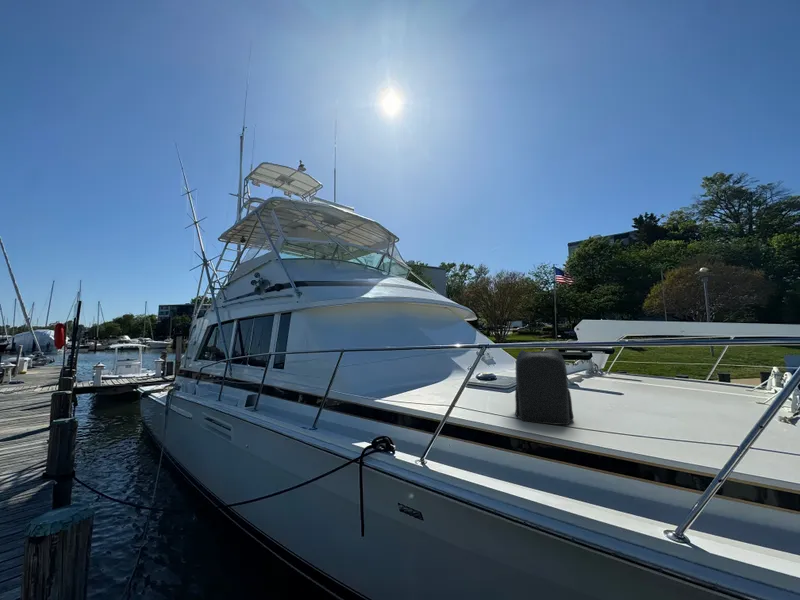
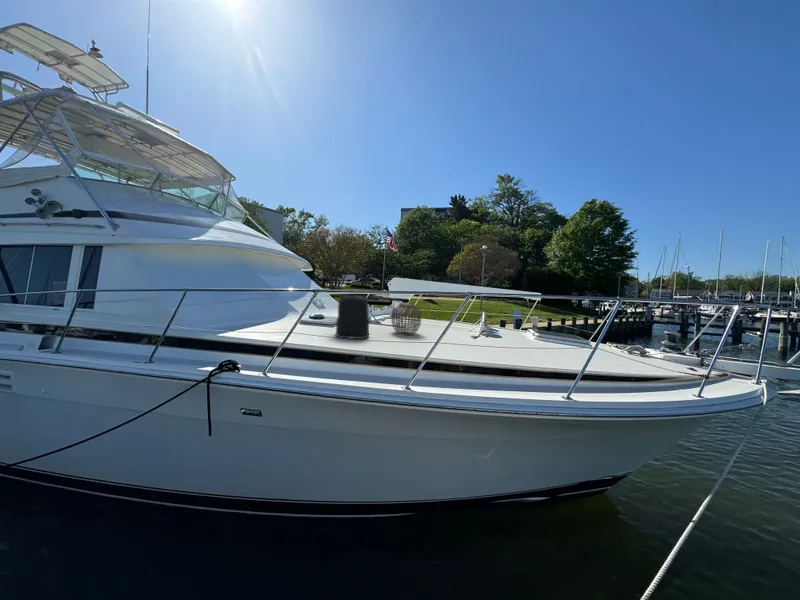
woven basket: none [606,359,668,417] -> present [392,303,421,336]

